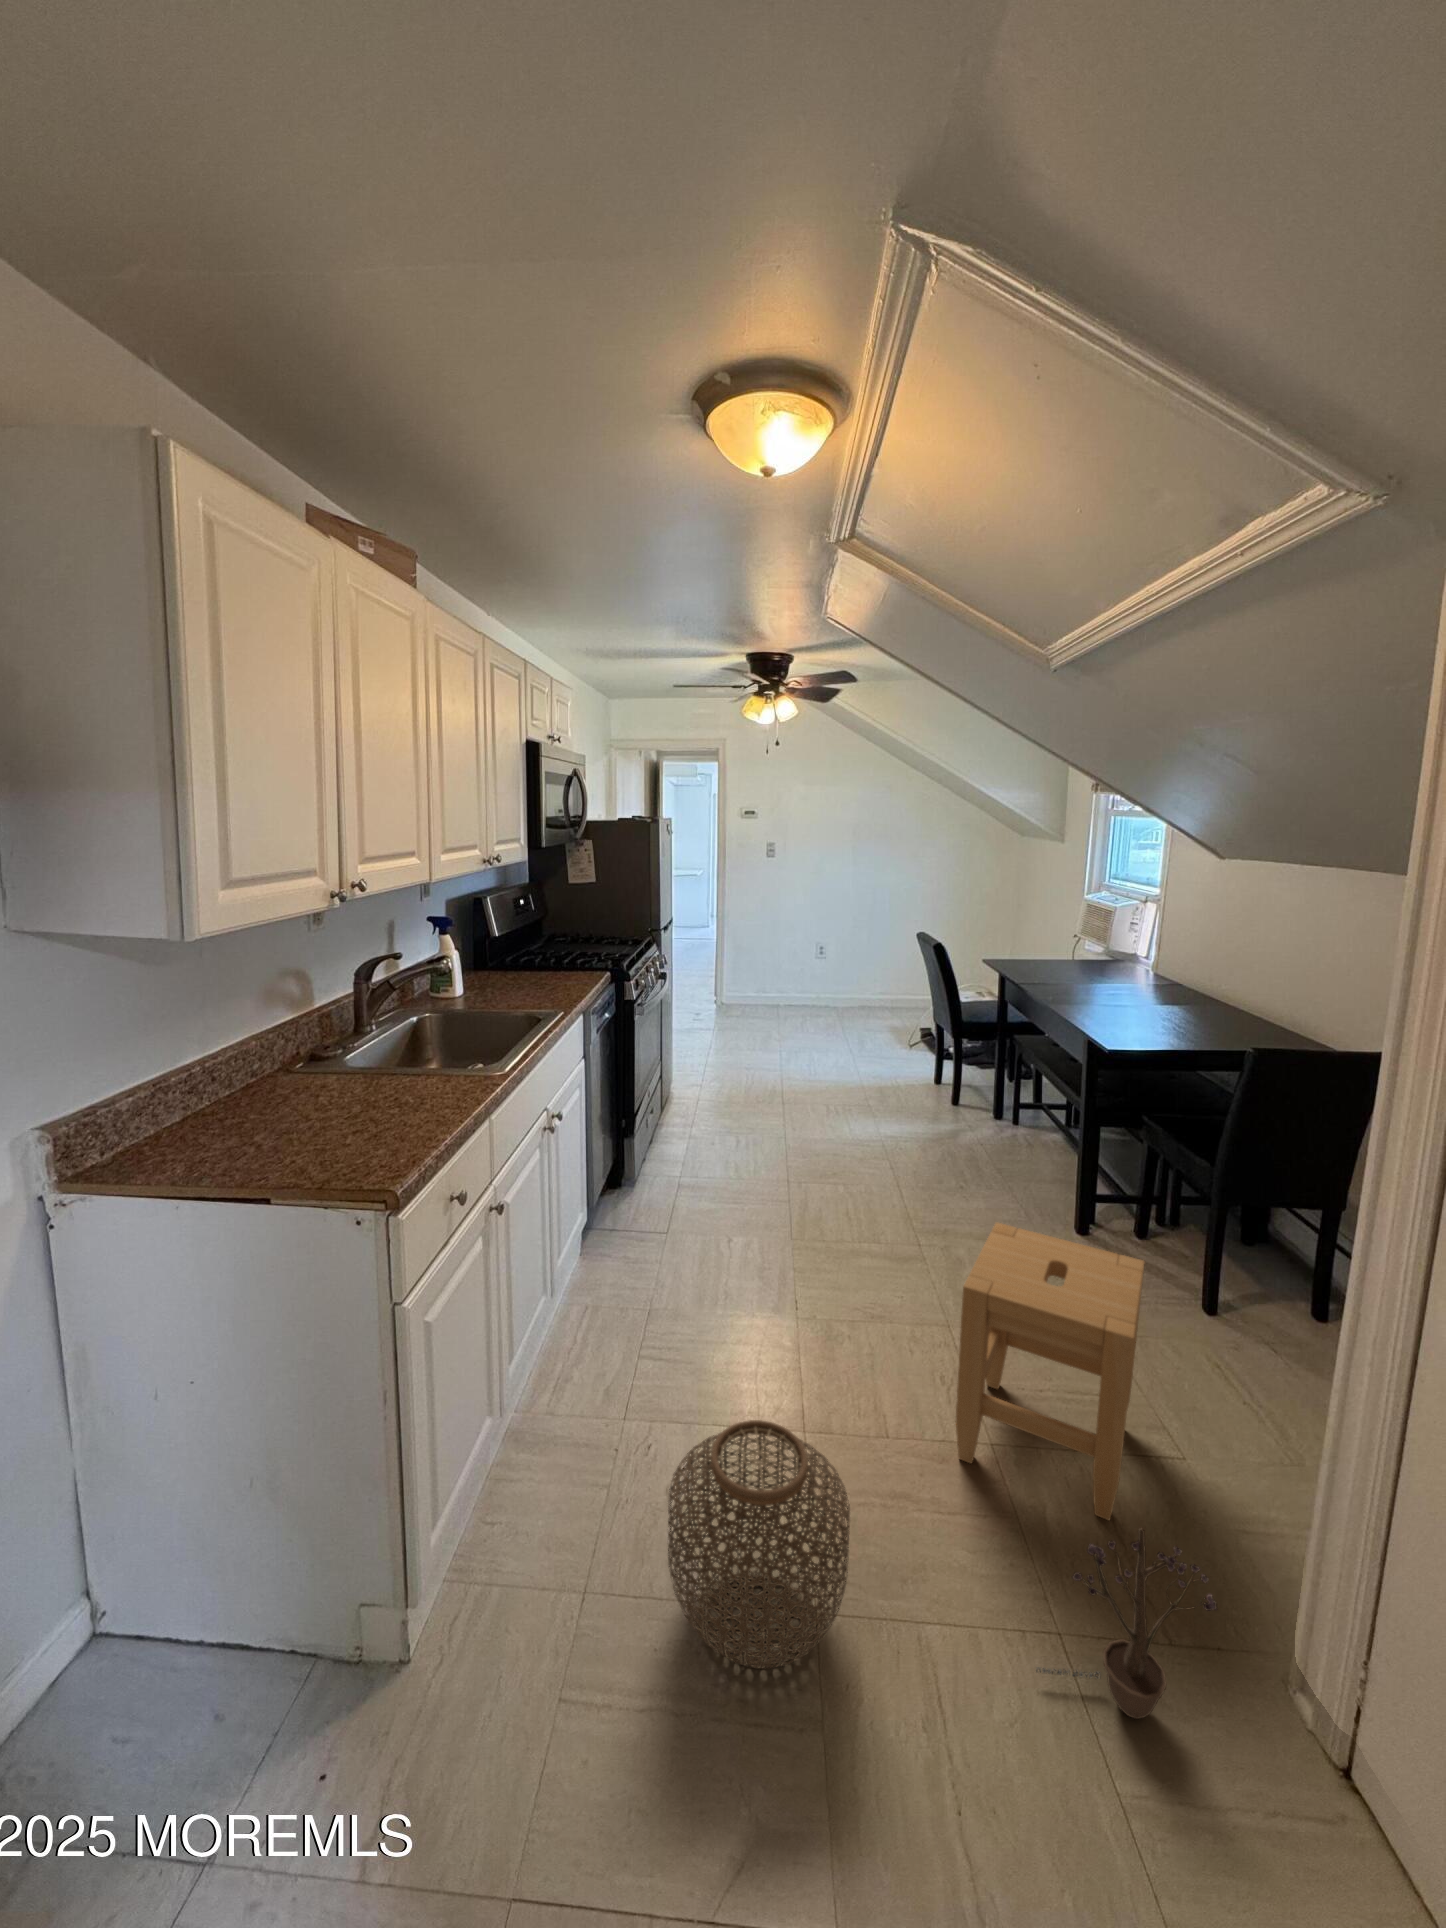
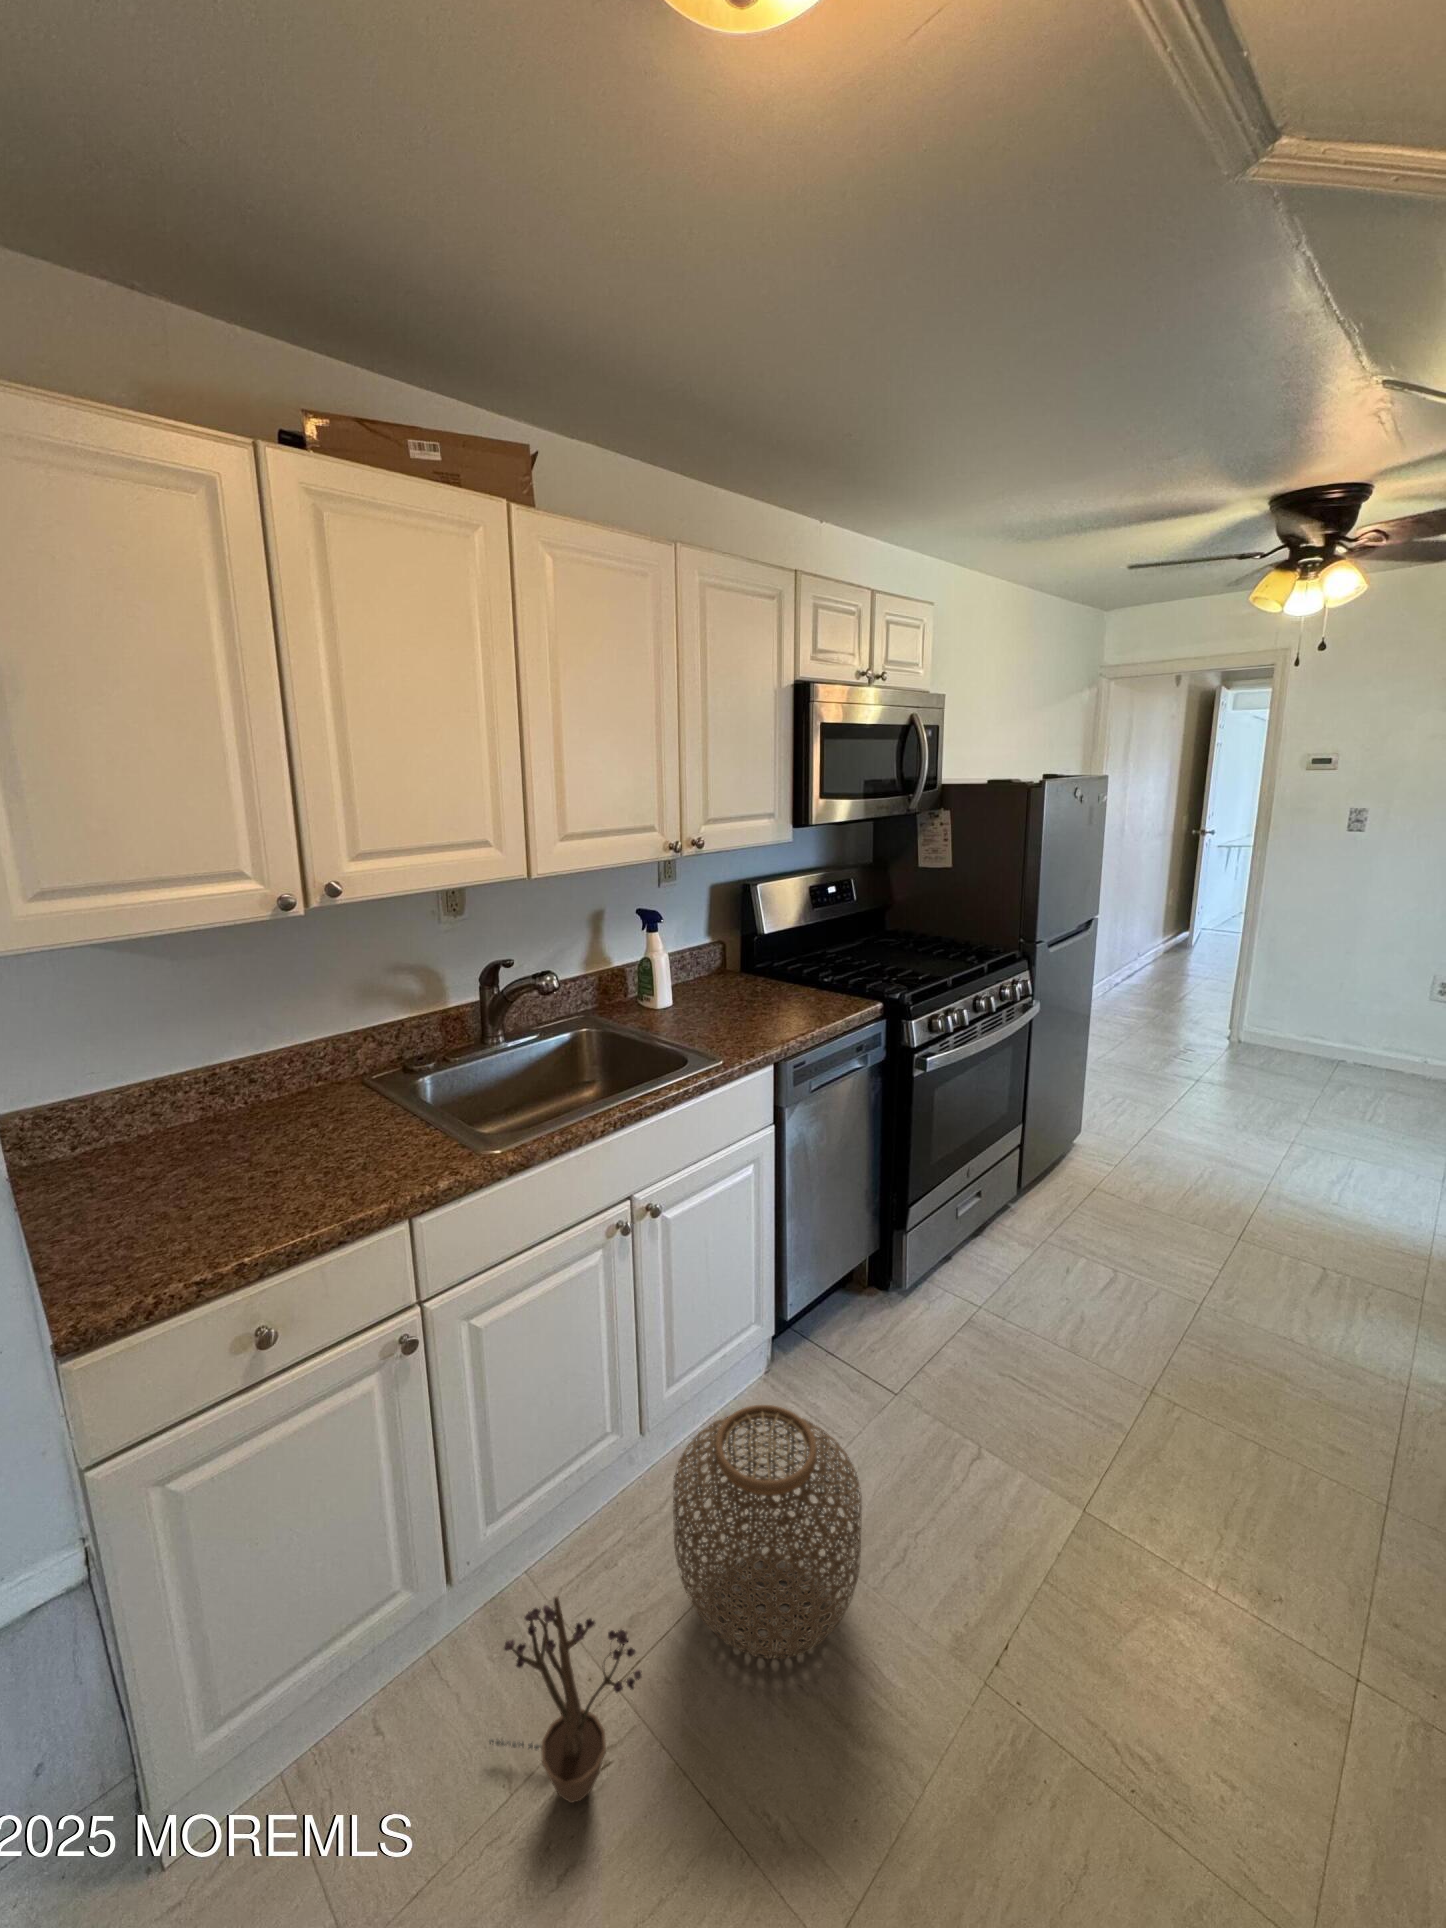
stool: present [956,1223,1144,1520] -> none [974,1191,1171,1498]
decorative plant: present [1036,1528,1217,1719] -> present [489,1596,641,1803]

